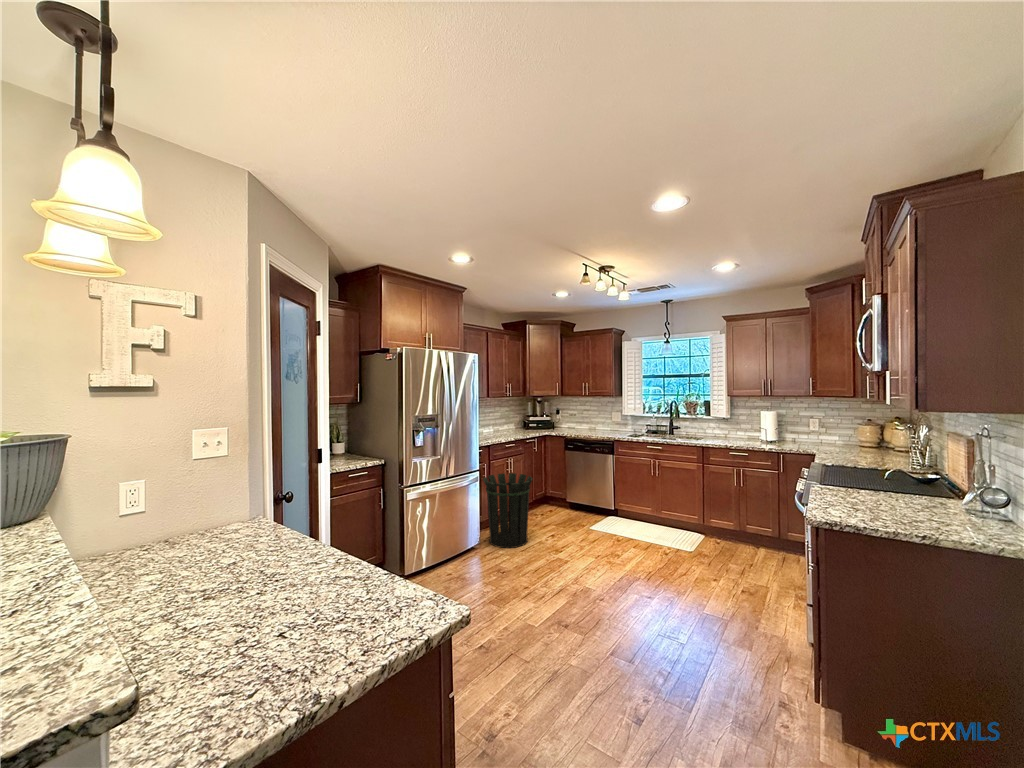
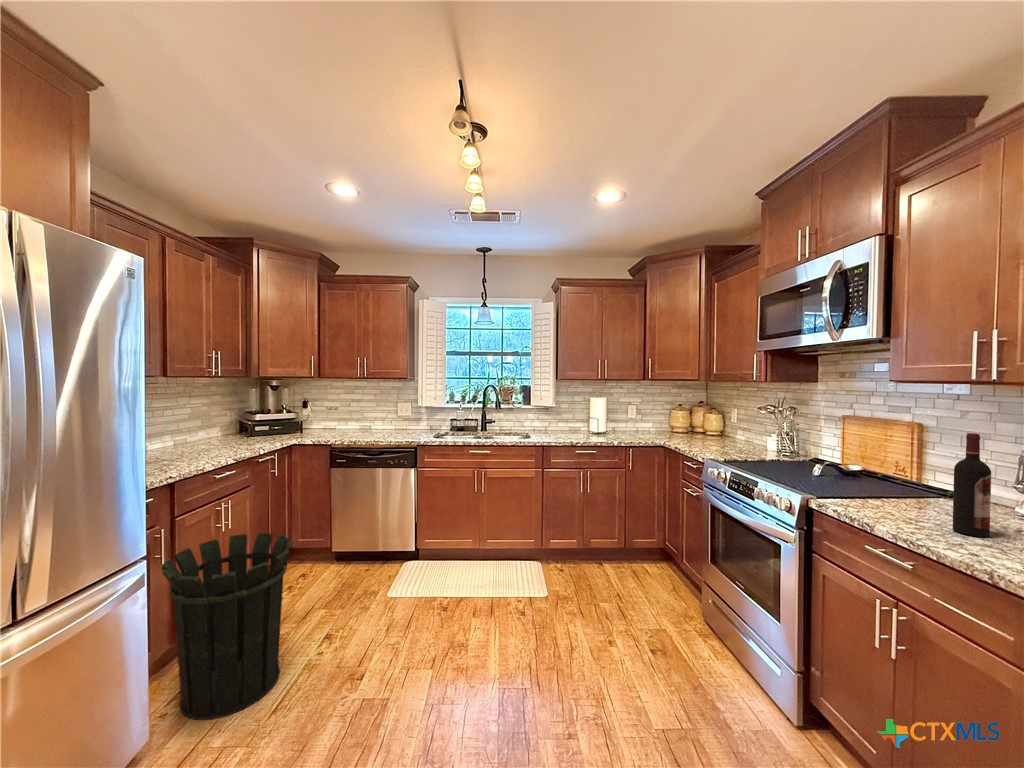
wine bottle: none [870,437,894,507] -> present [953,433,991,537]

